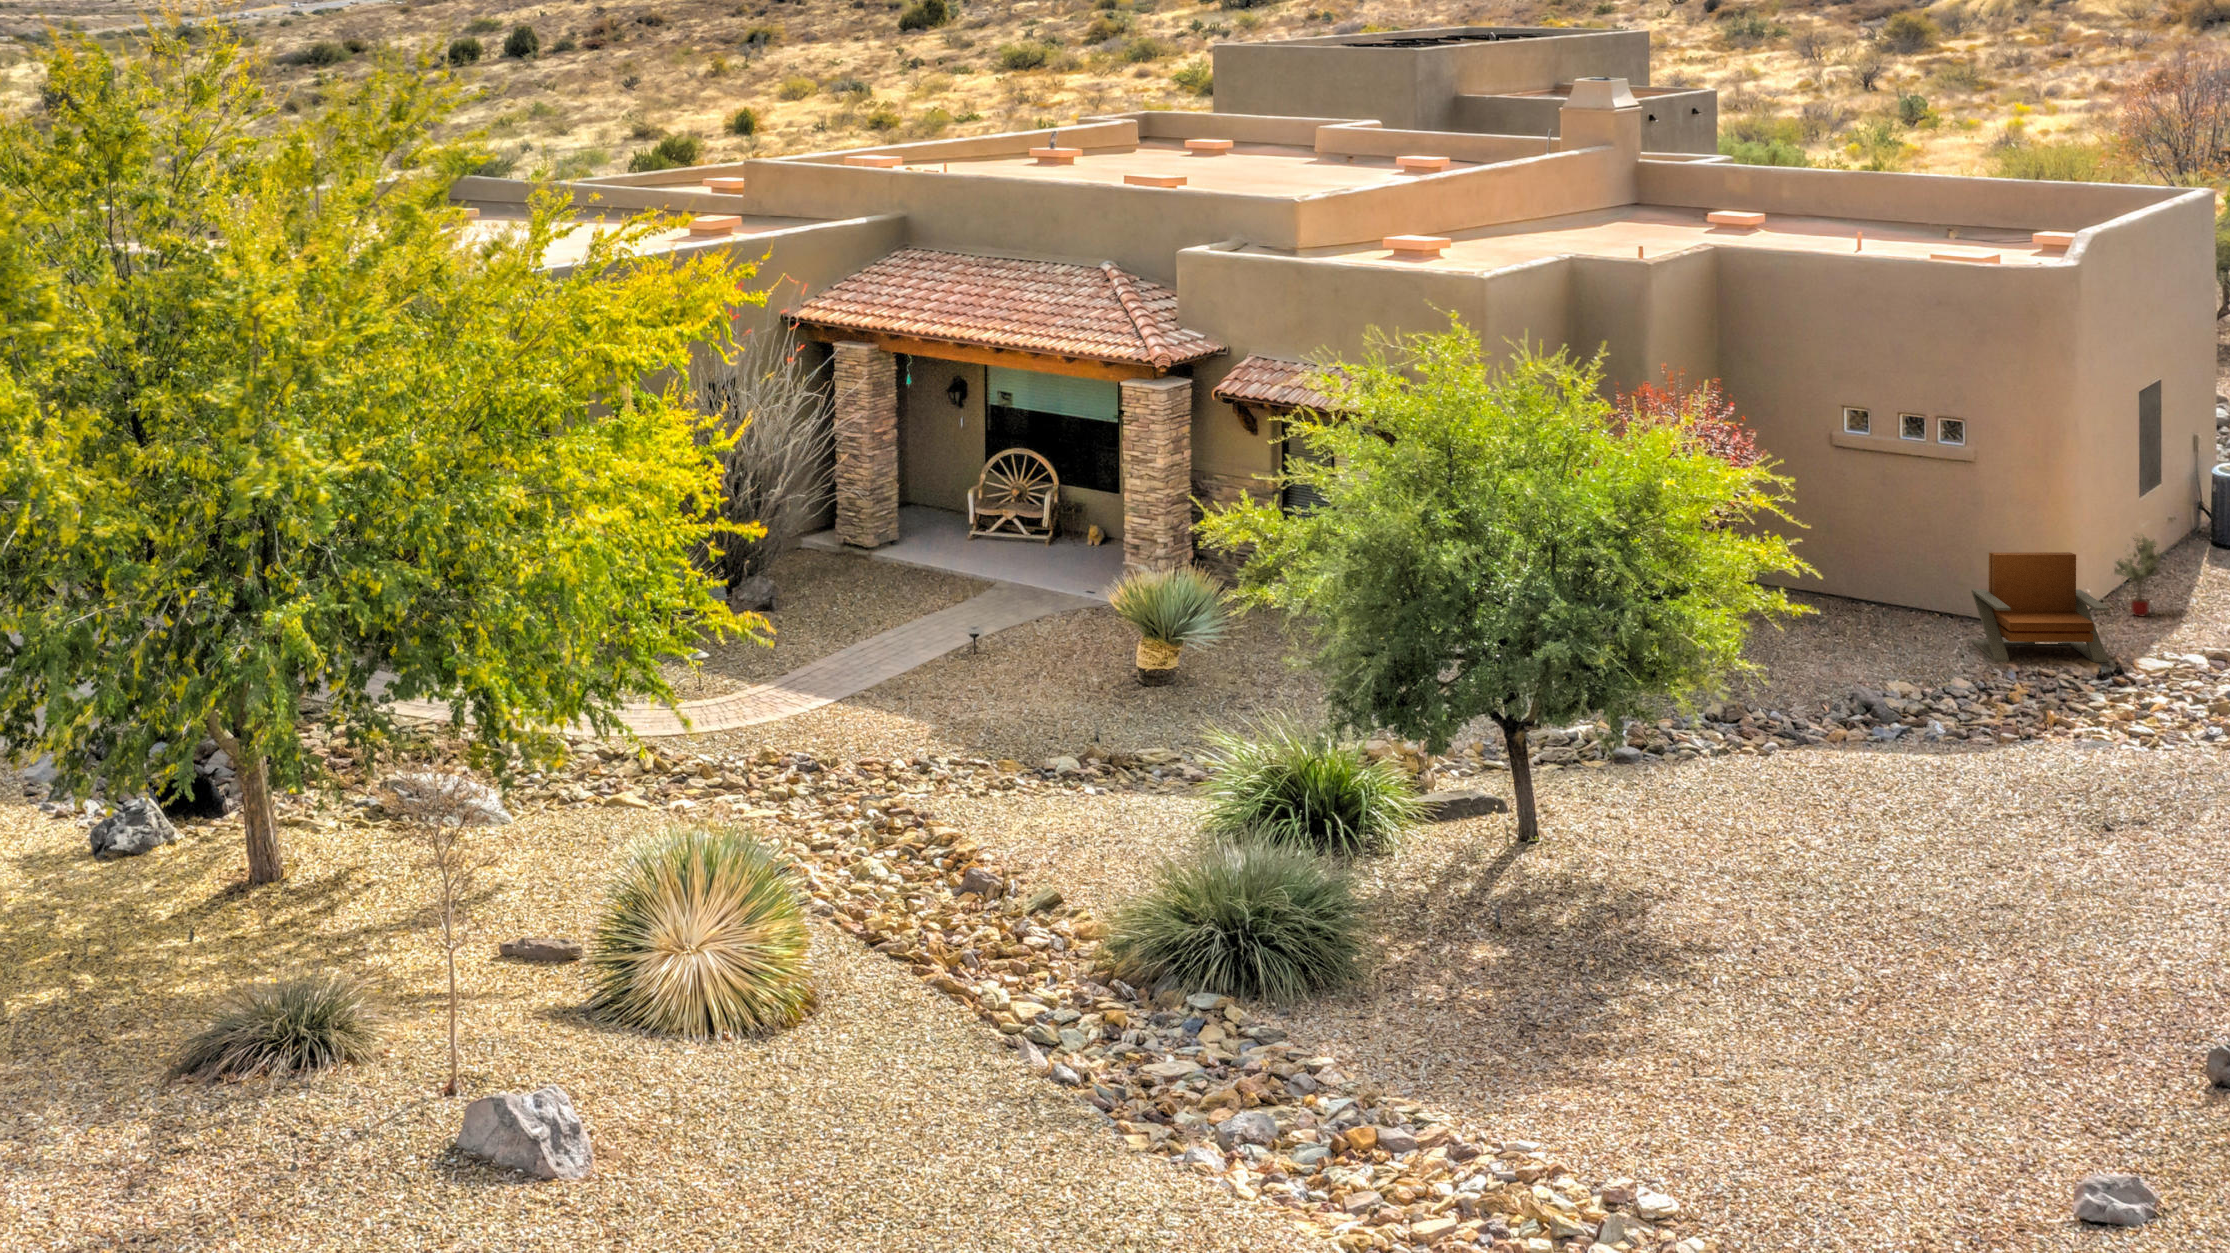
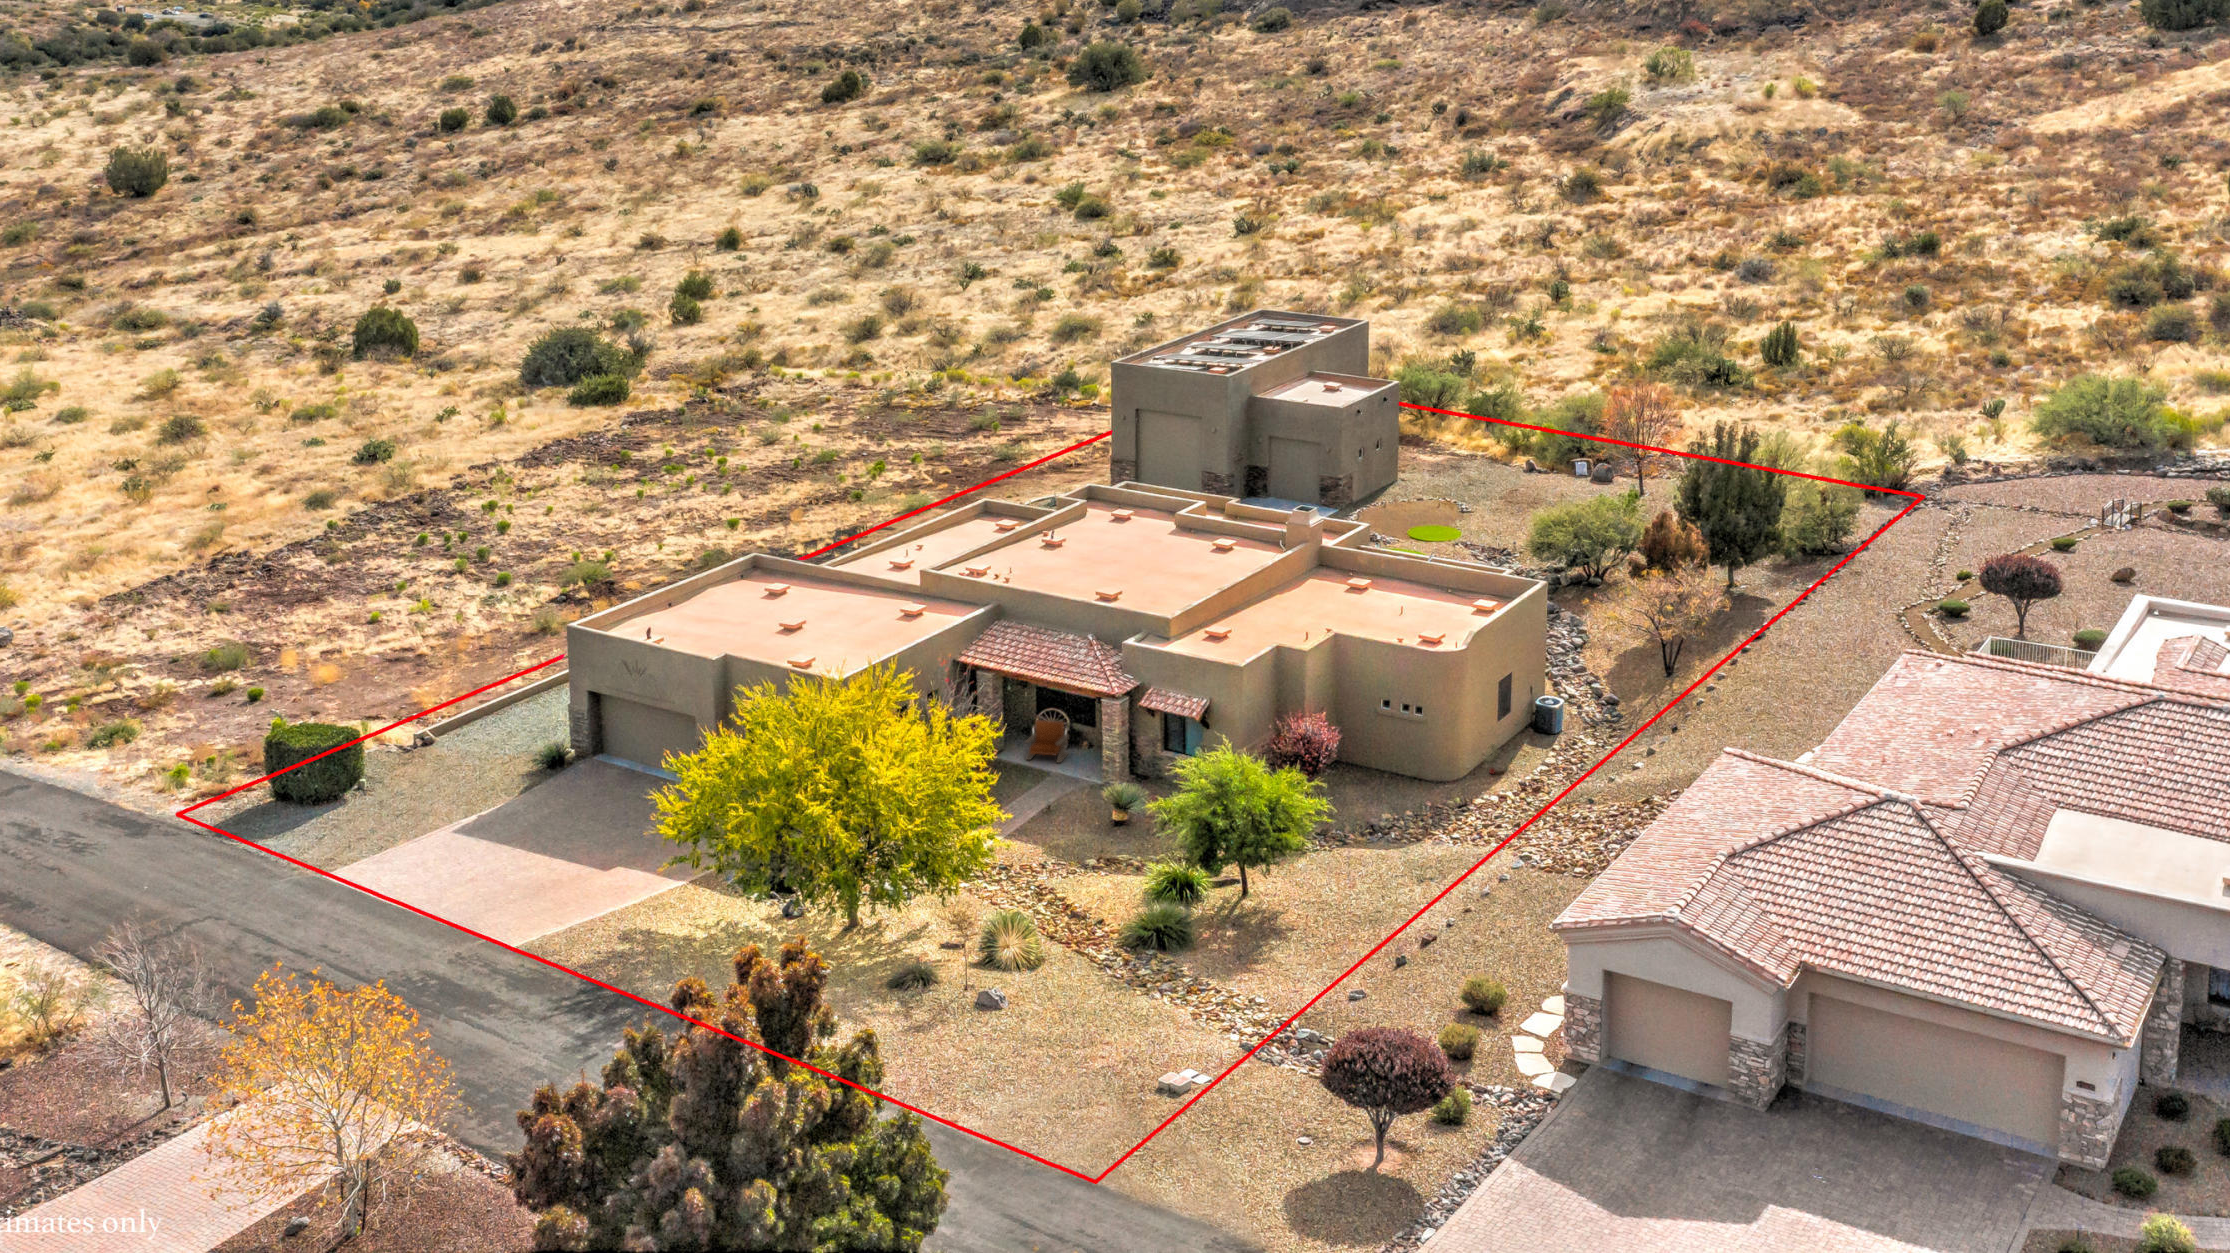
lounge chair: present [1971,552,2110,662] -> present [1026,720,1069,763]

